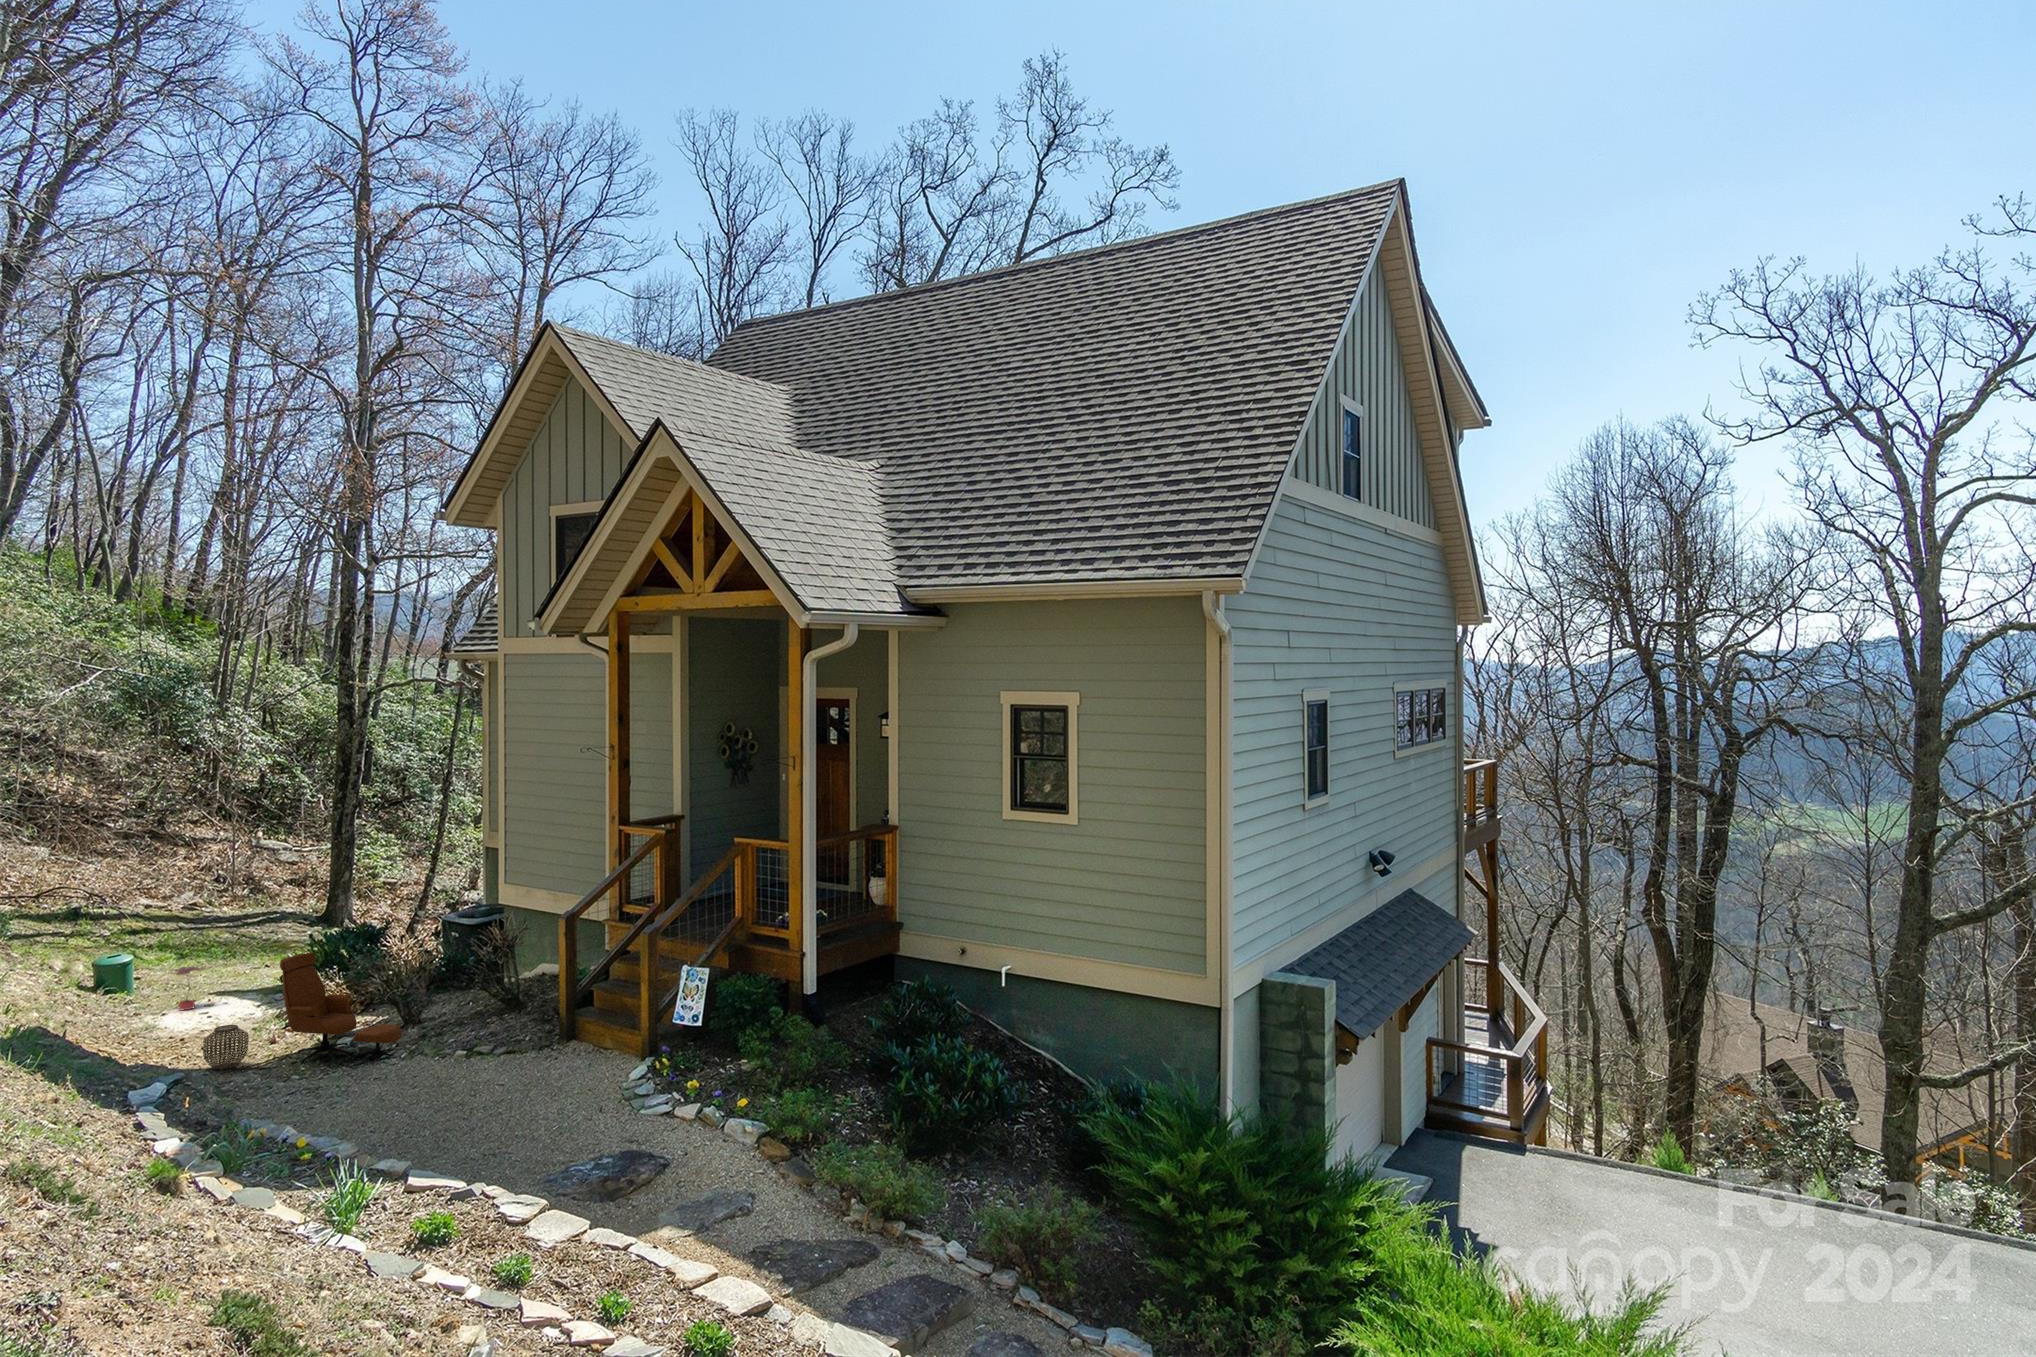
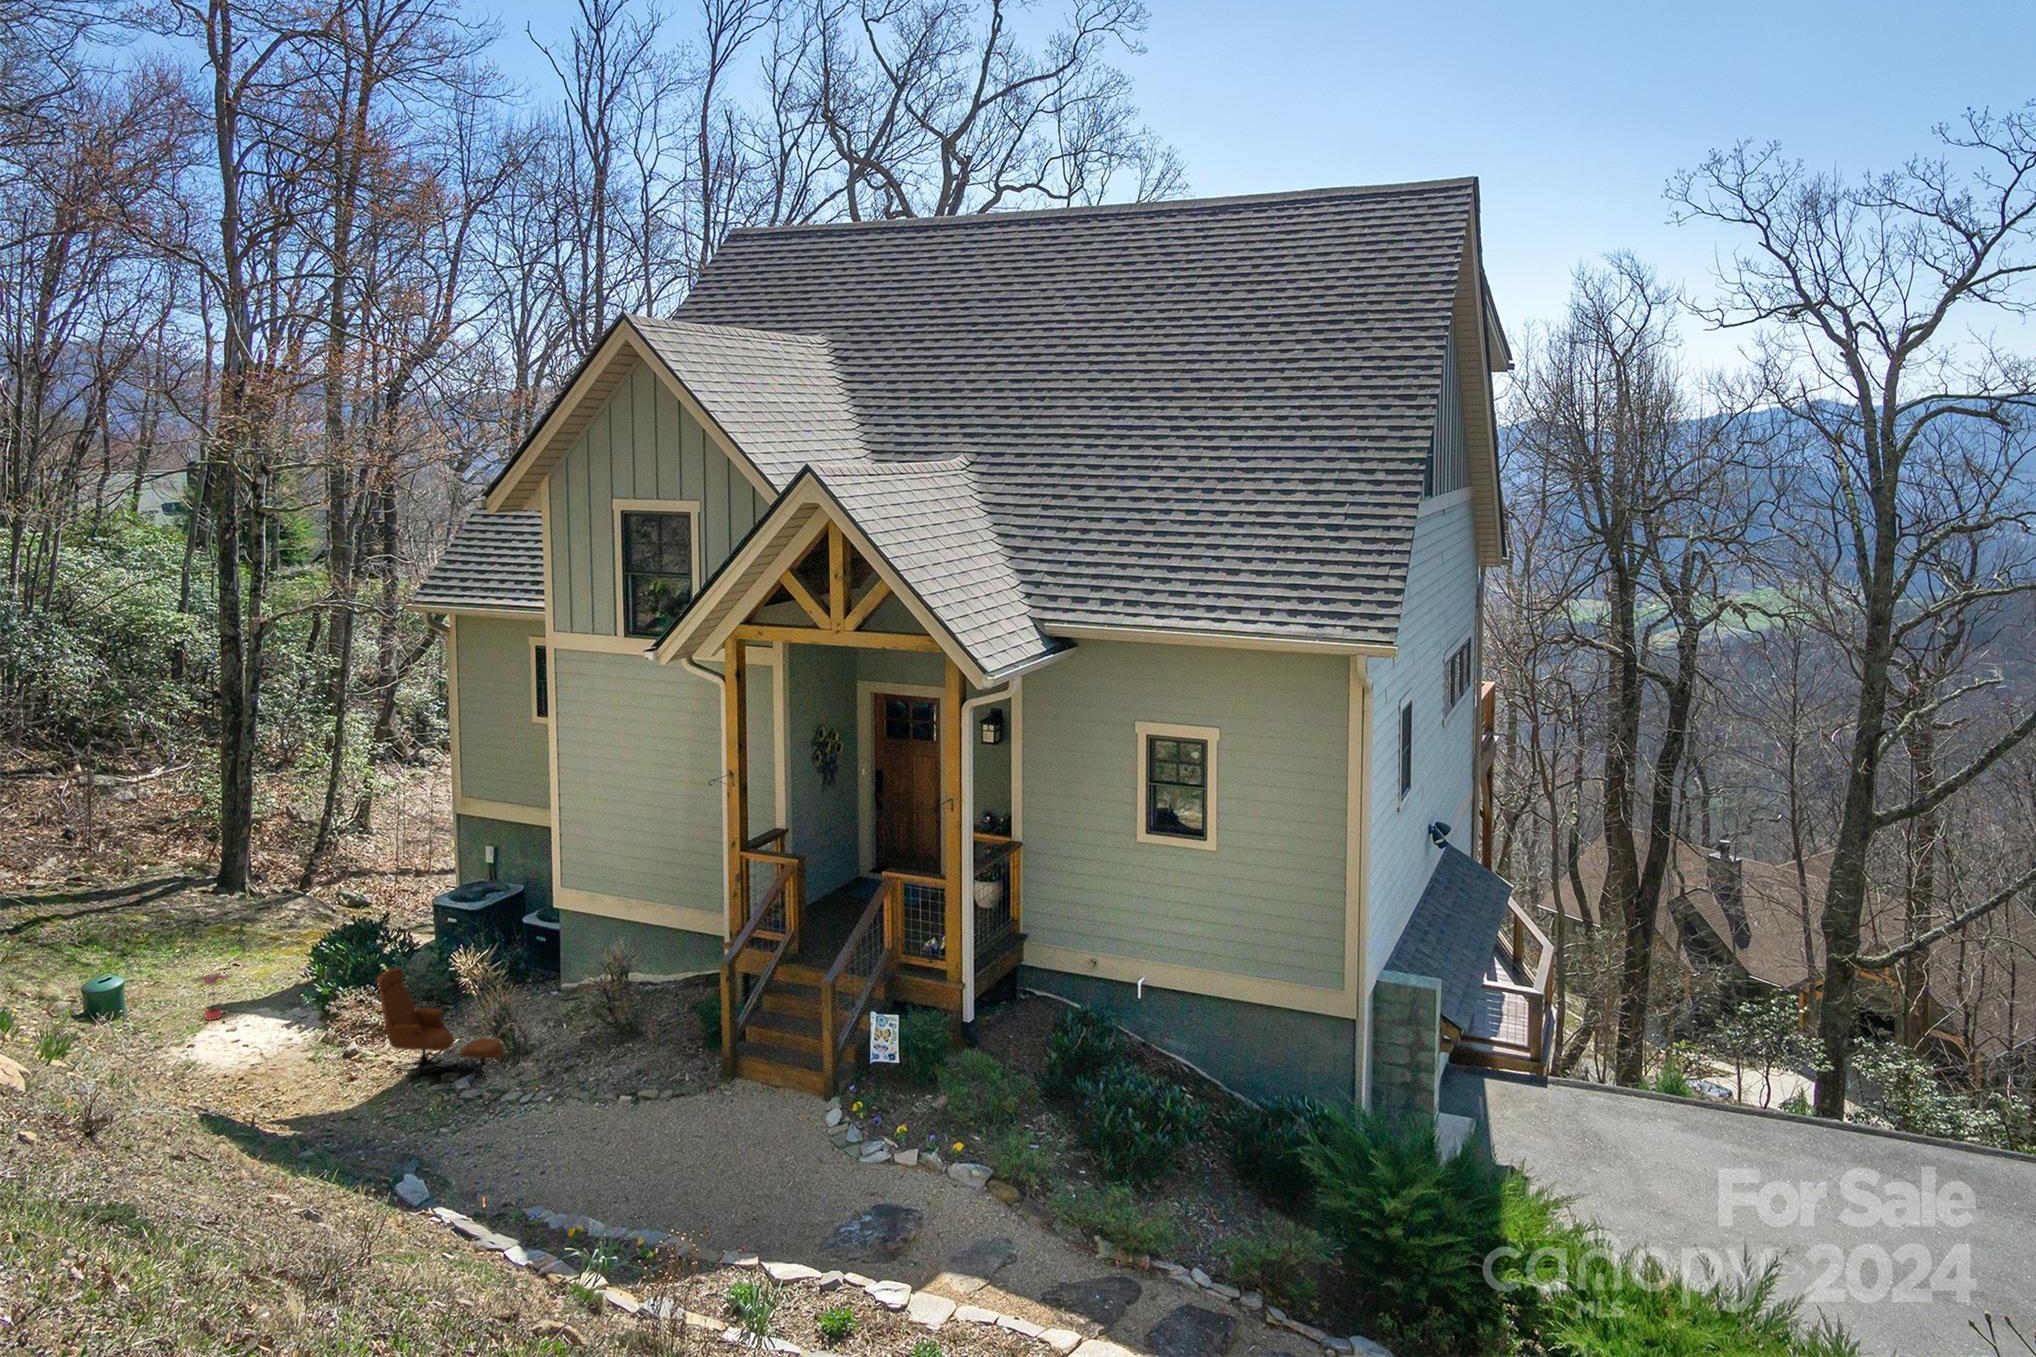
woven basket: present [203,1025,248,1069] -> none [311,1045,353,1089]

